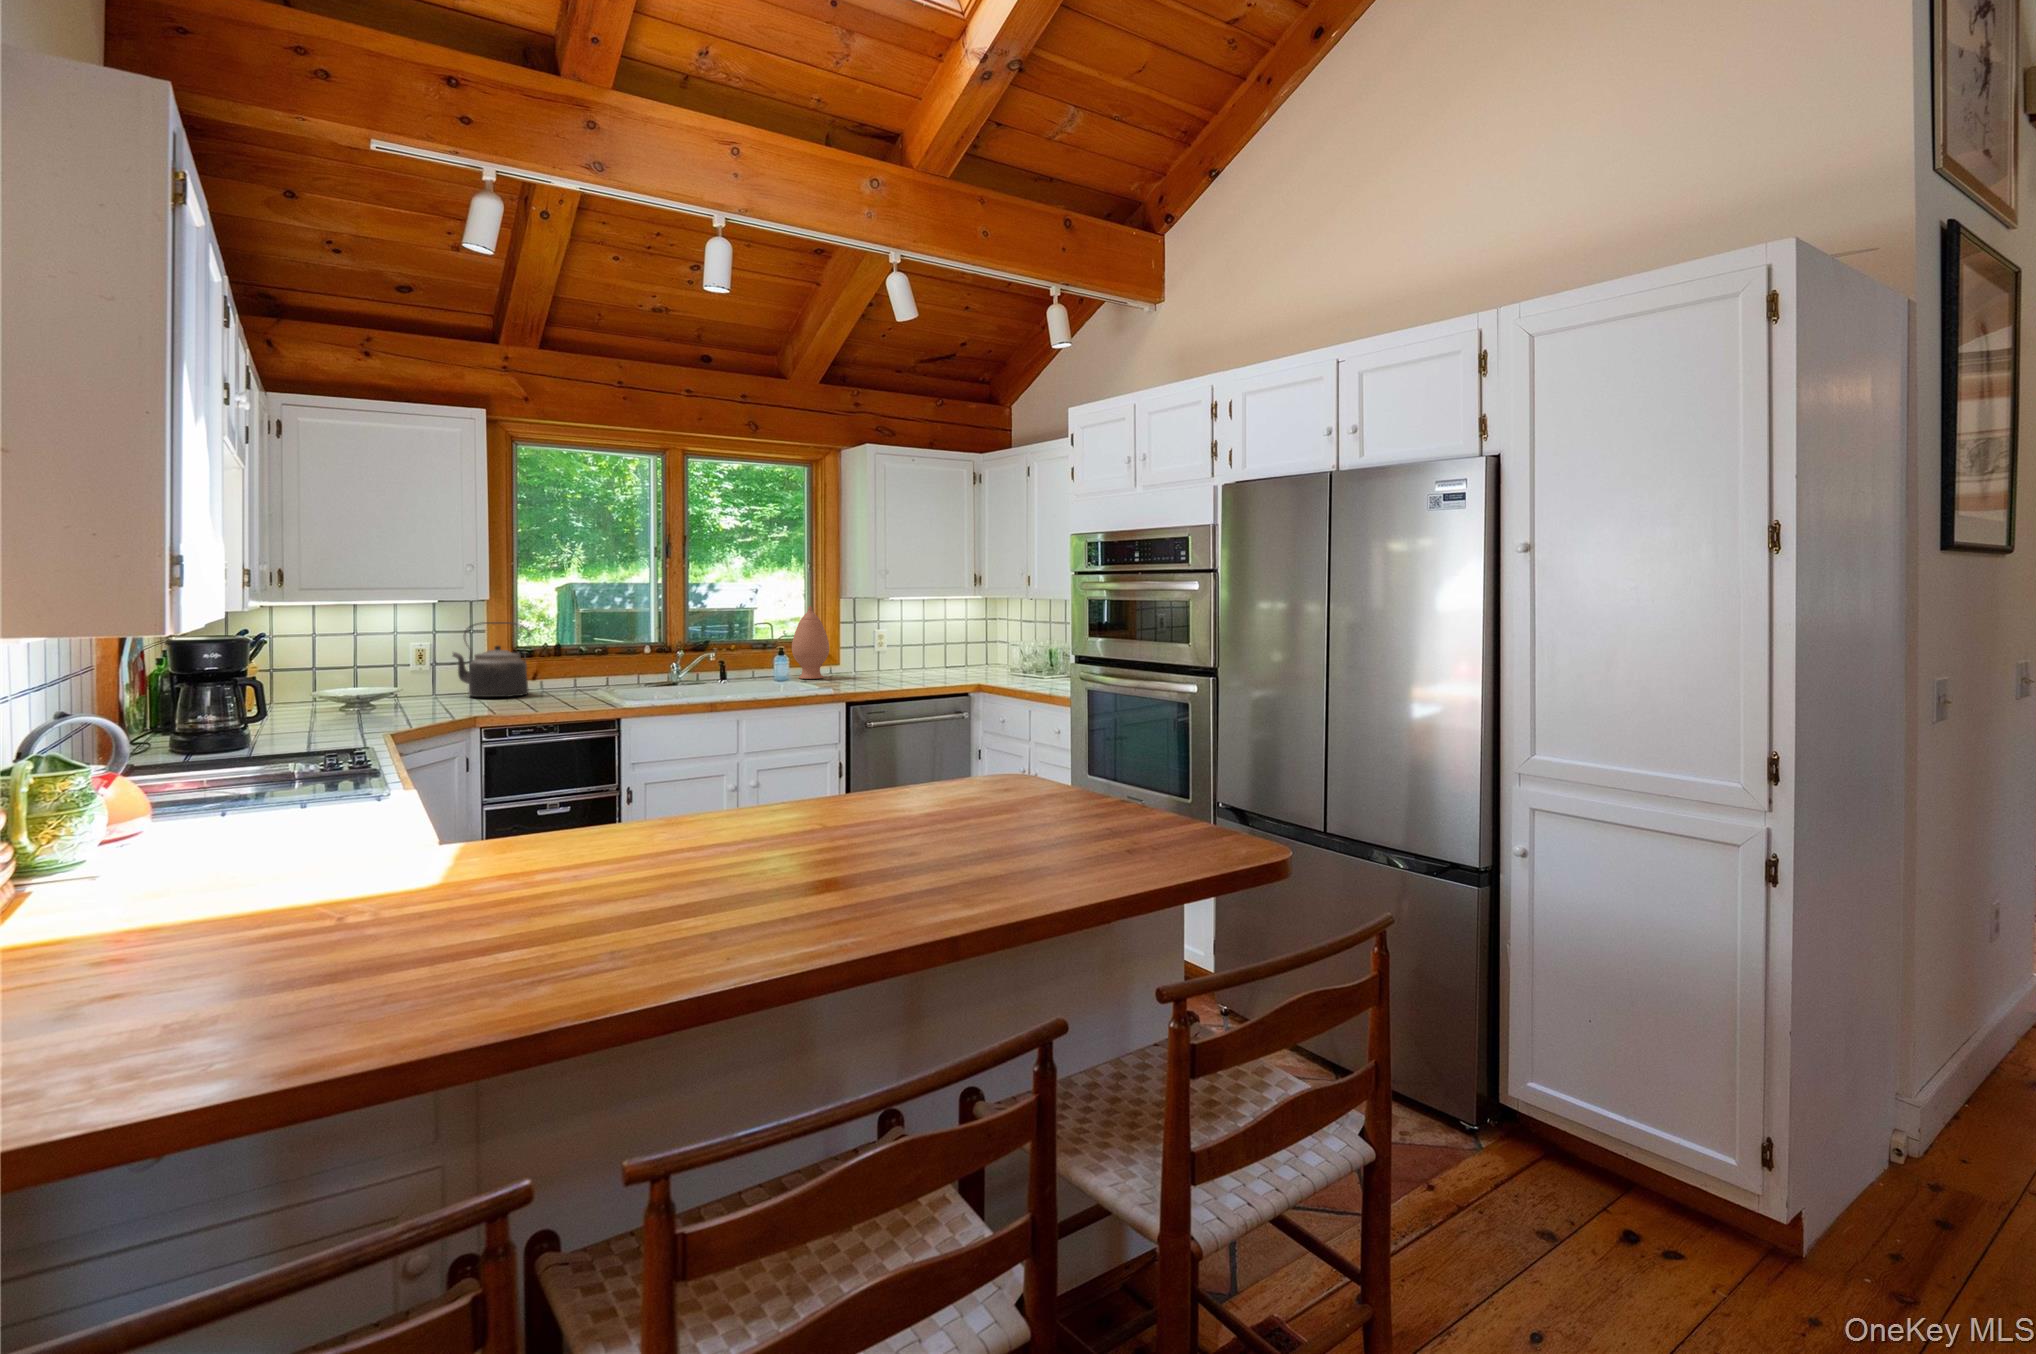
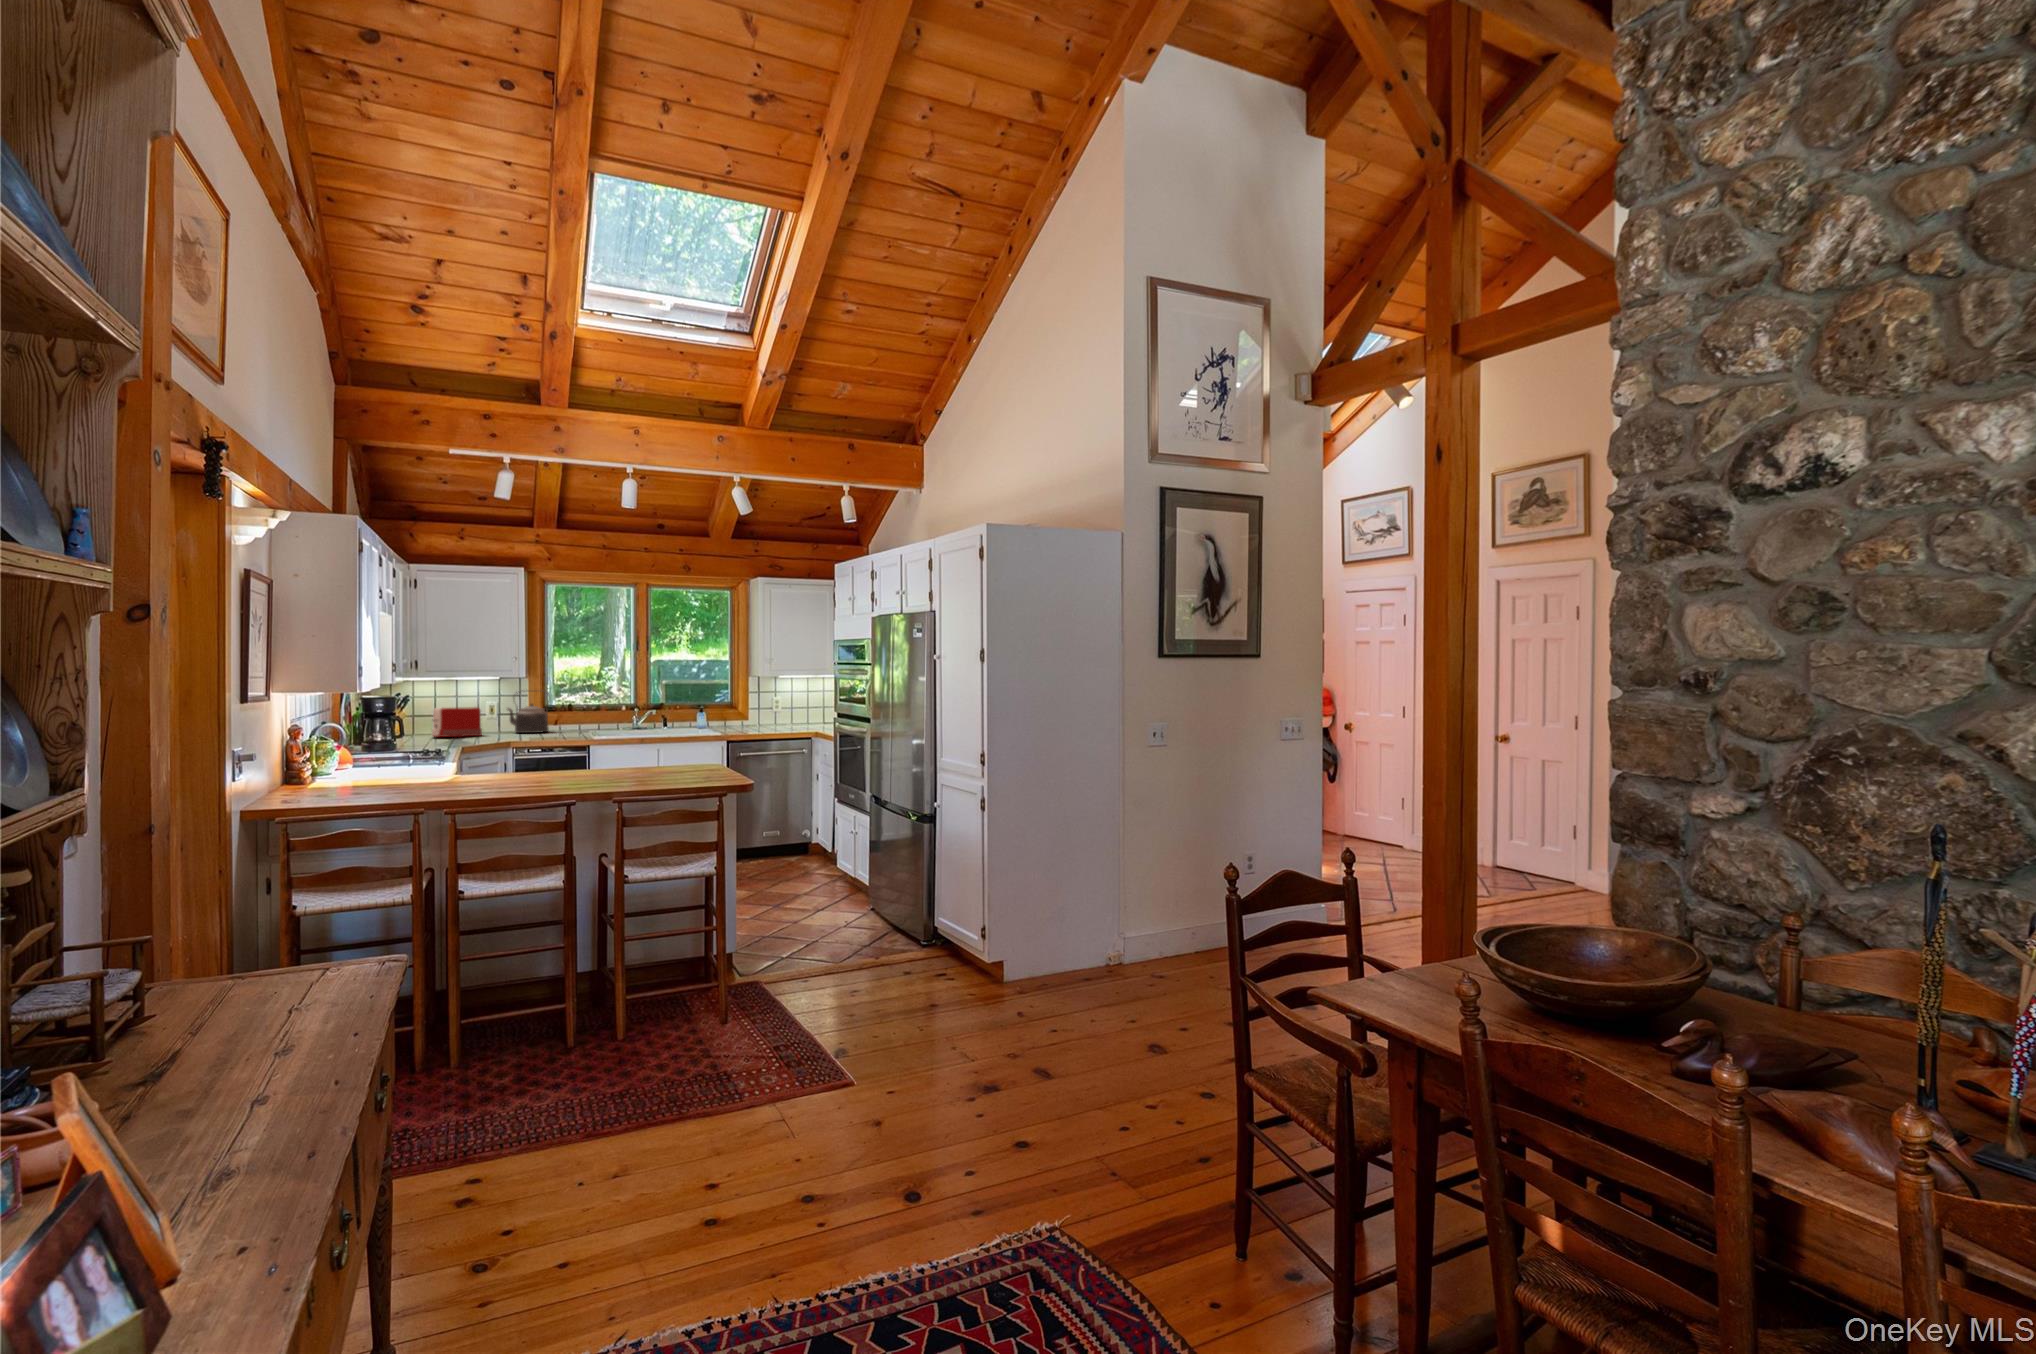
vase: present [792,606,829,679] -> none [715,679,739,725]
toaster: none [315,653,411,710] -> present [432,707,482,737]

